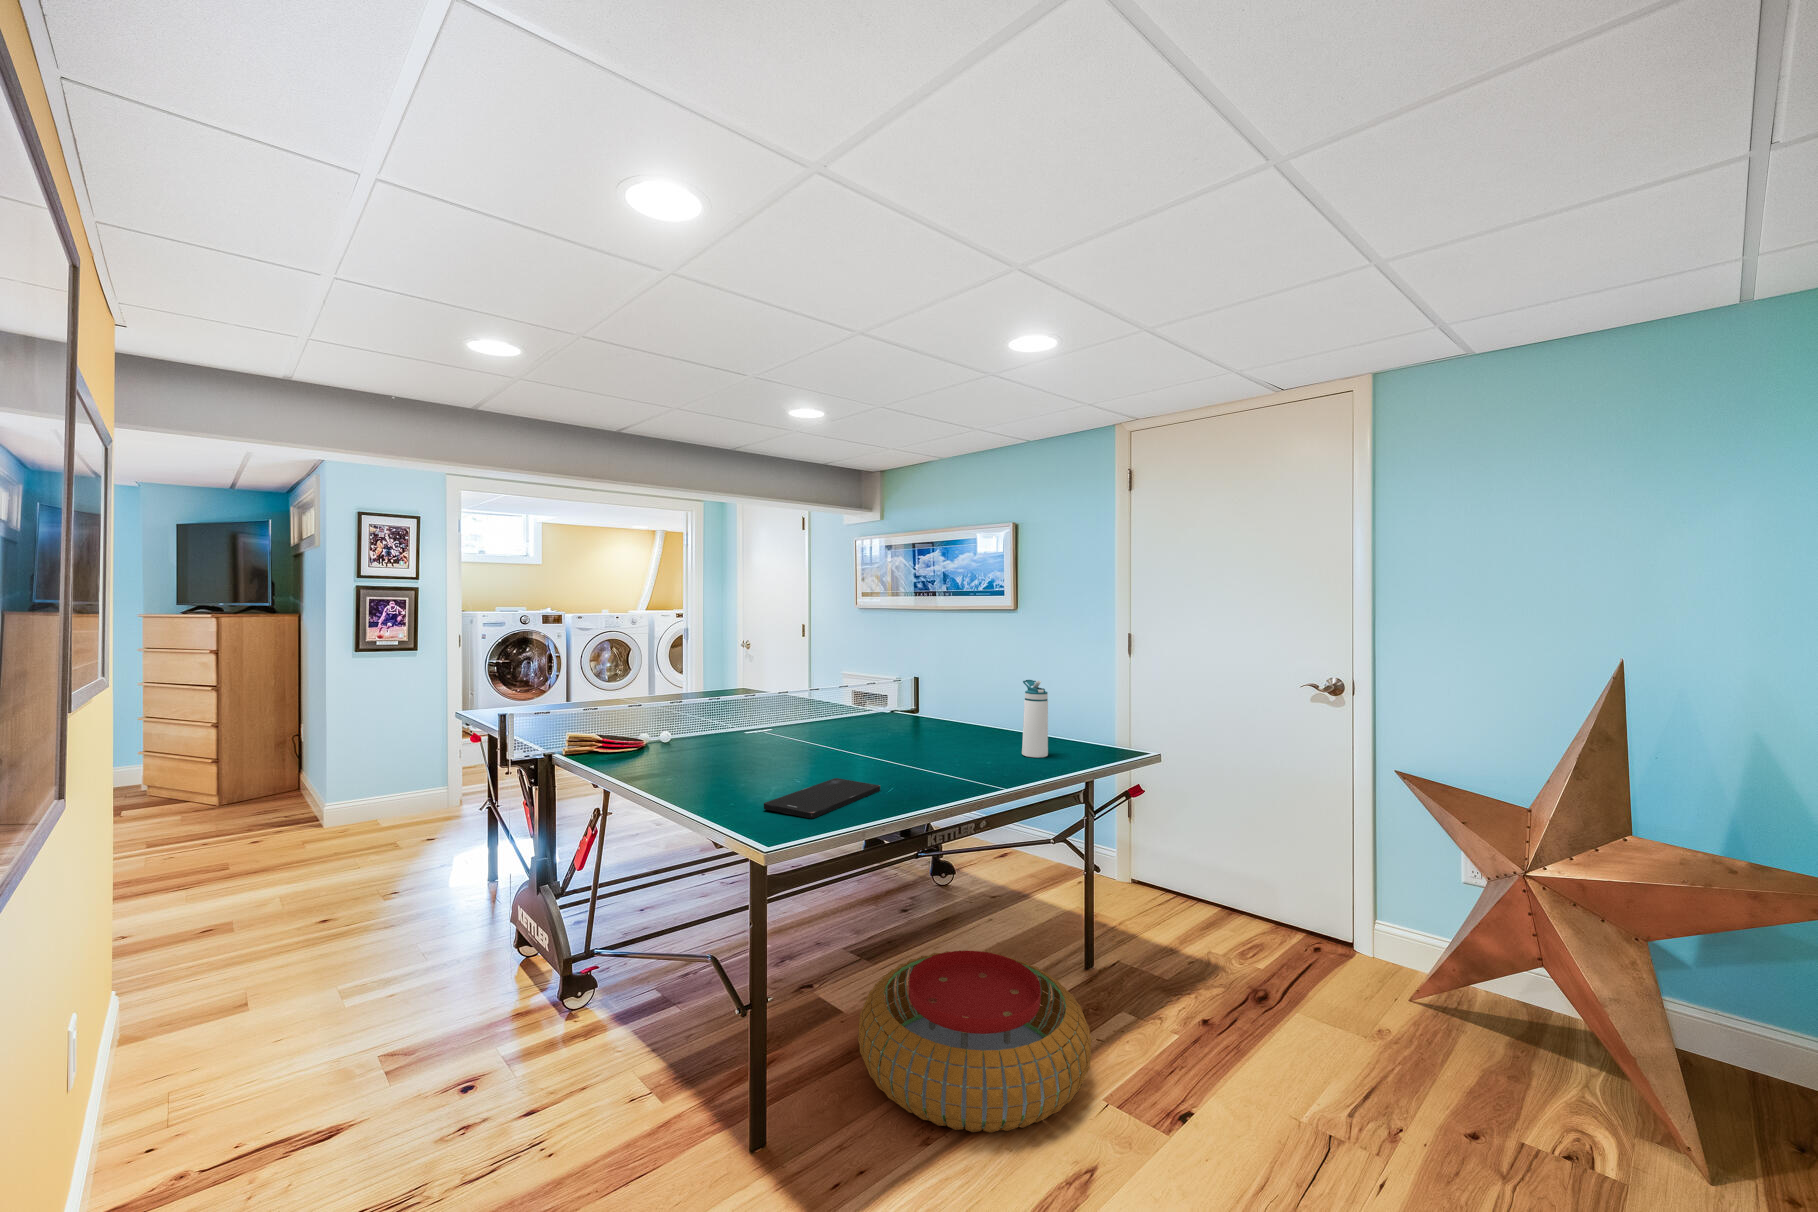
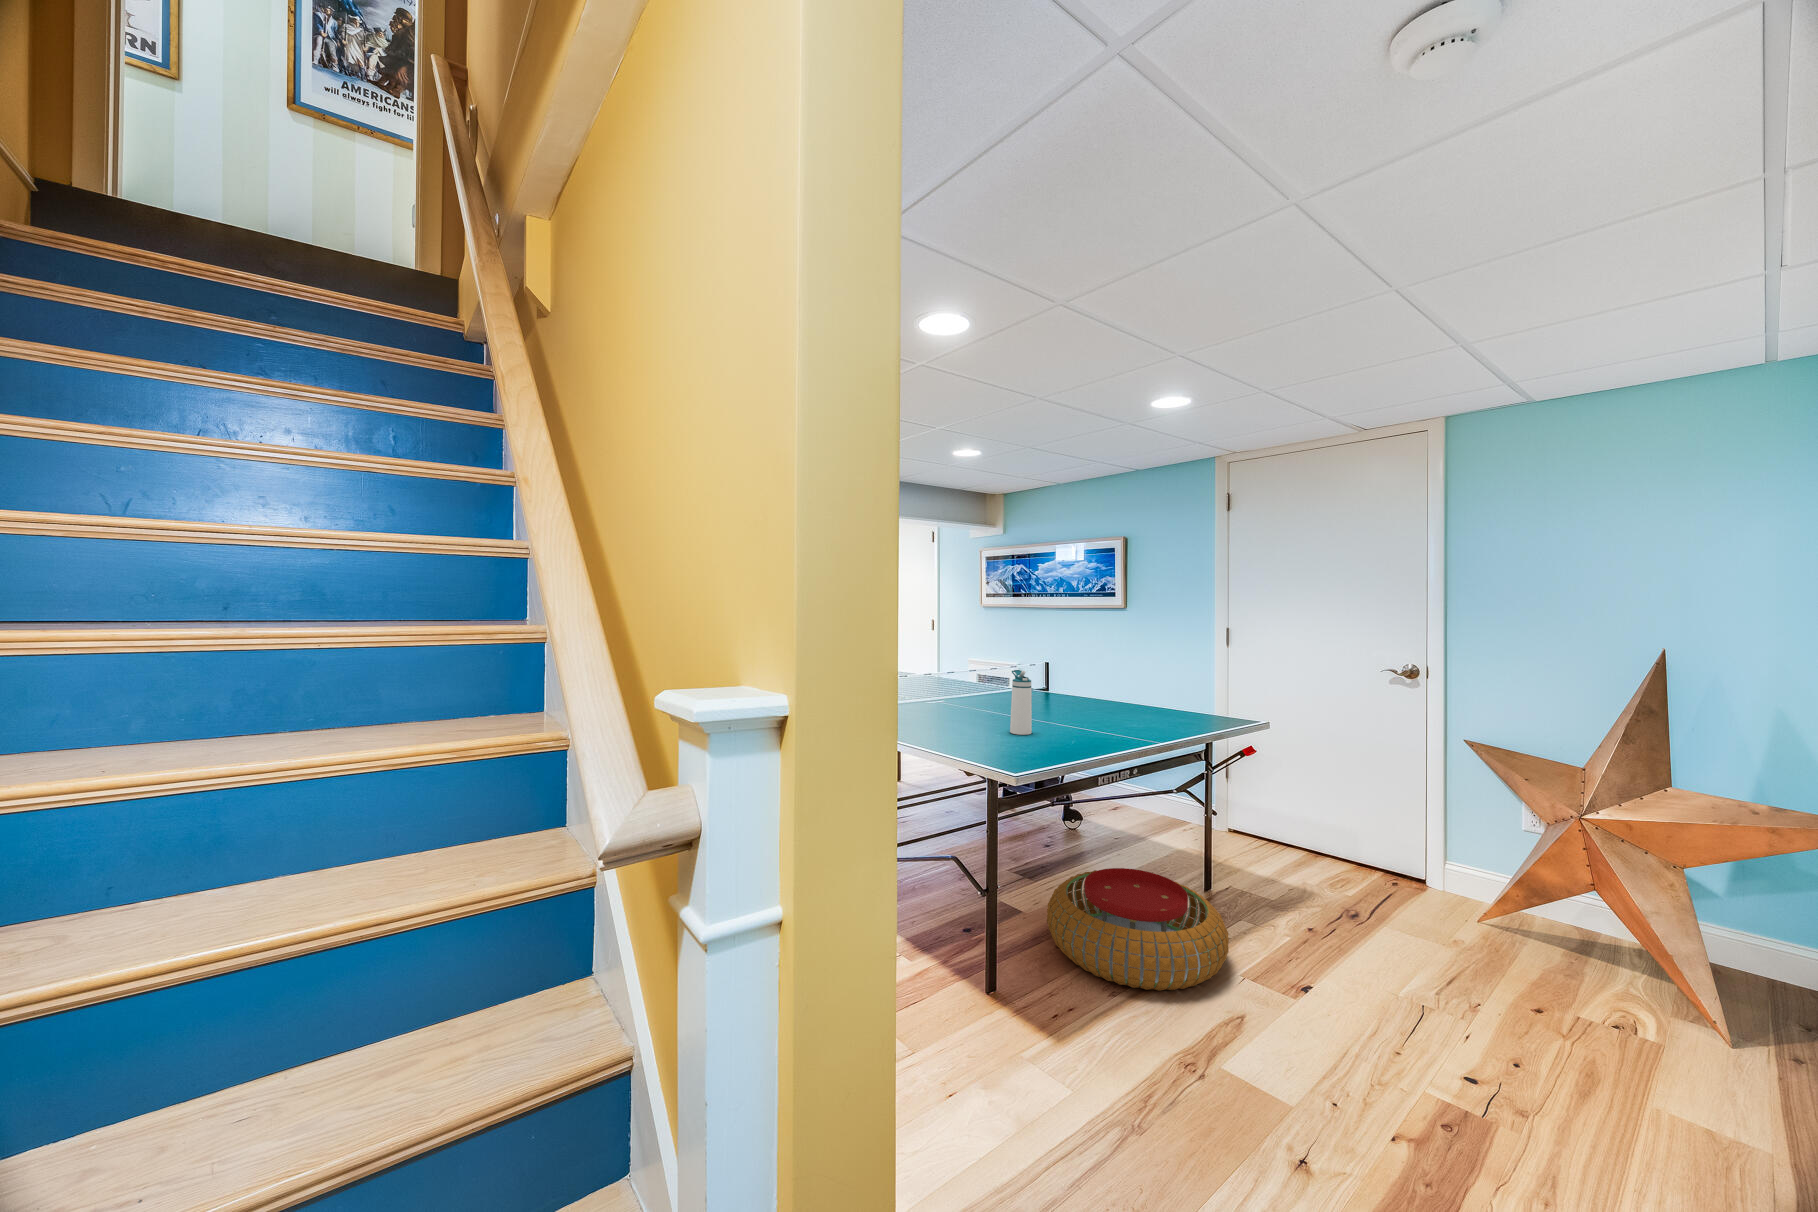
water bottle: present [1022,680,1048,758] -> present [1010,670,1032,735]
smartphone: present [764,778,880,819] -> none [988,735,1063,761]

